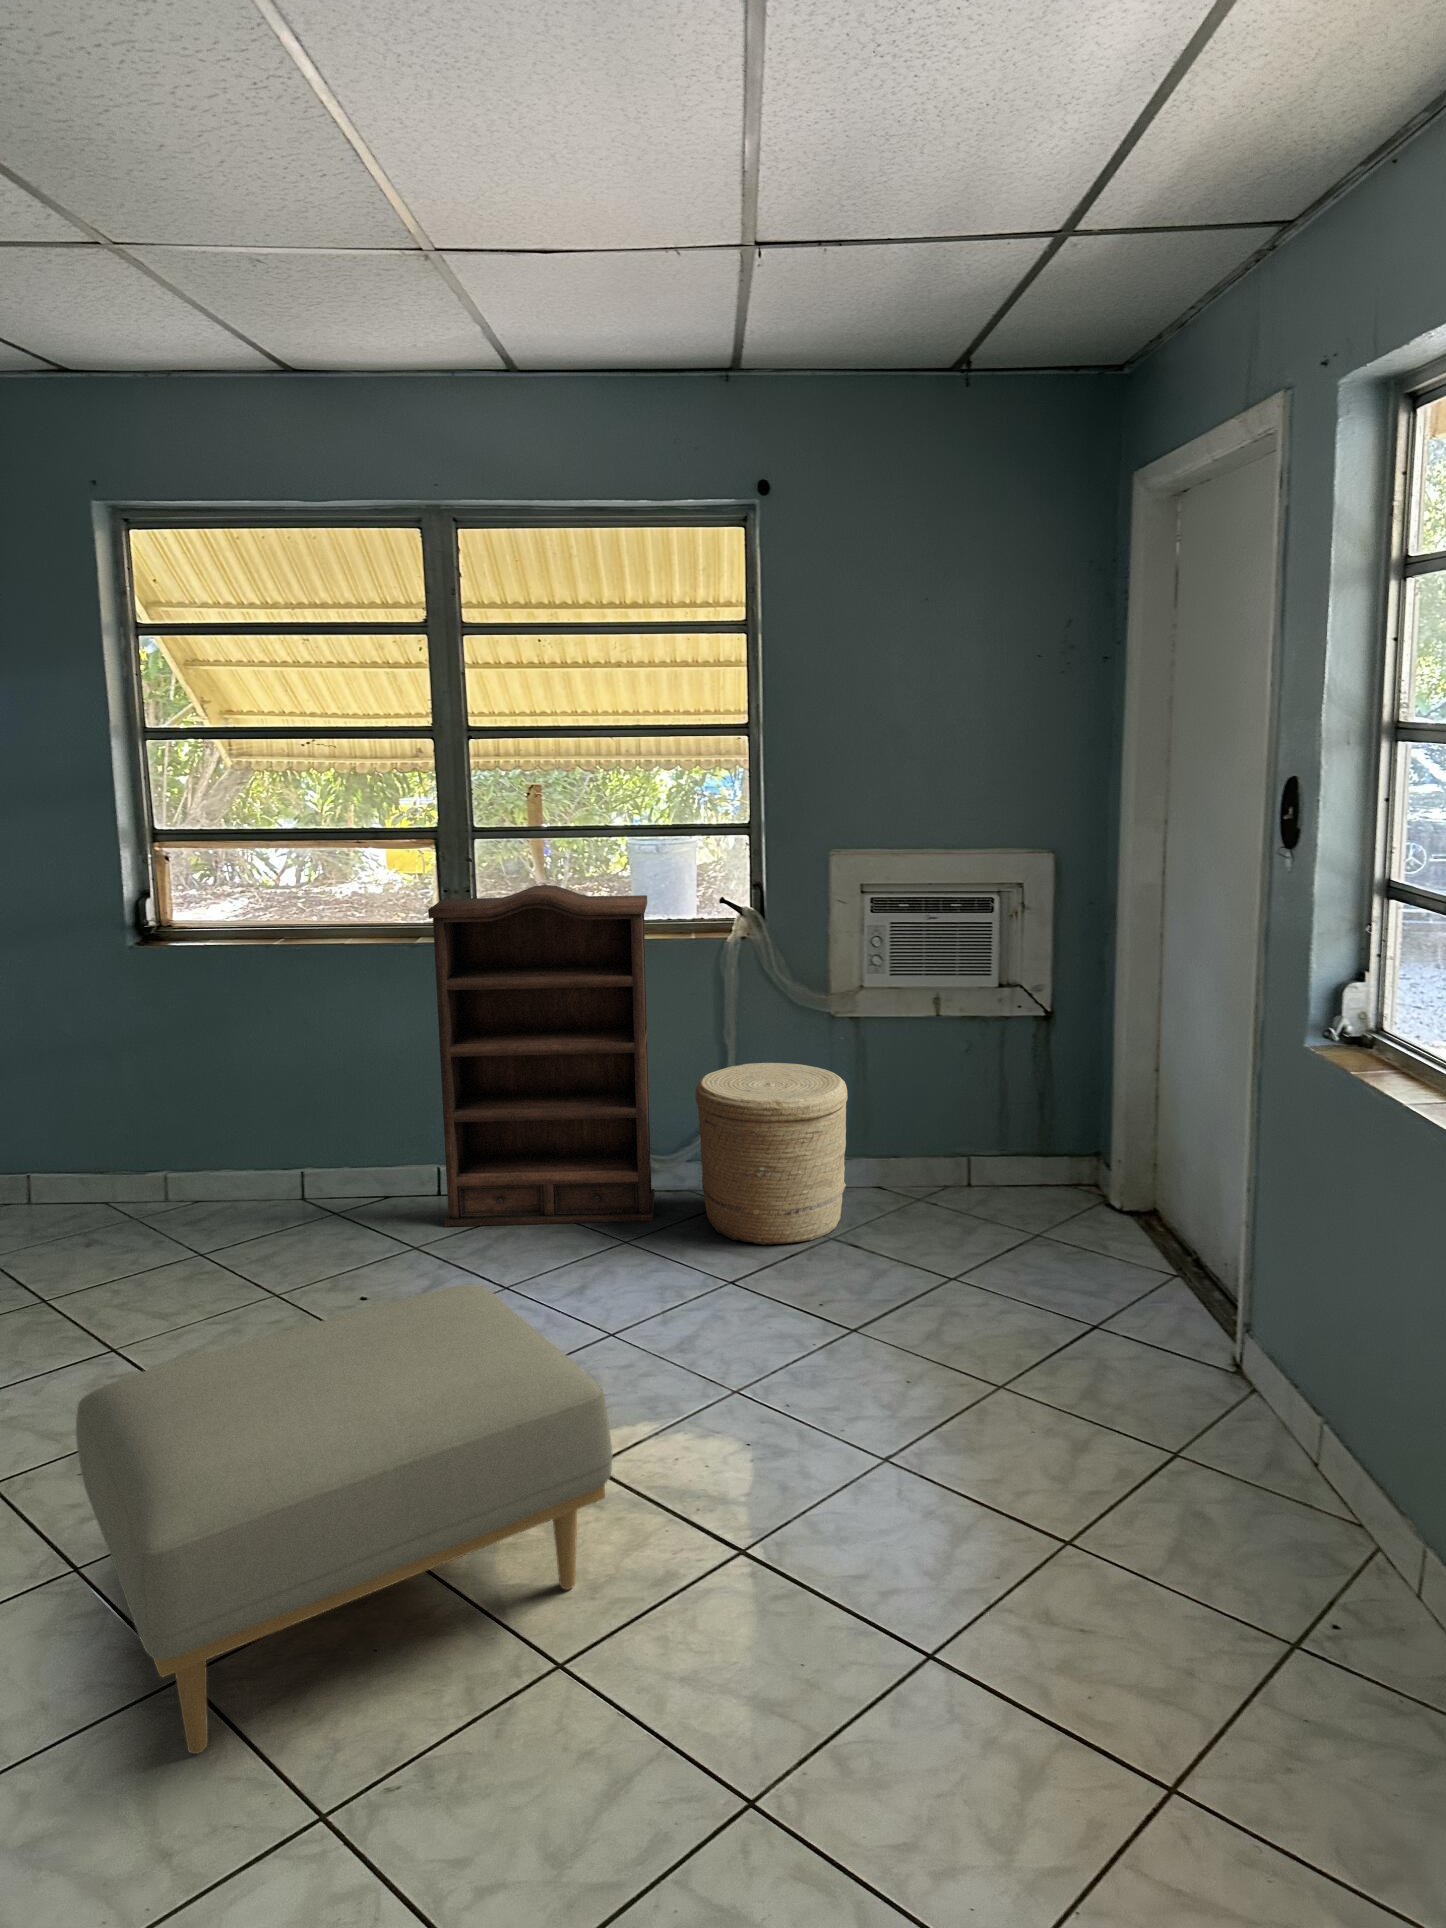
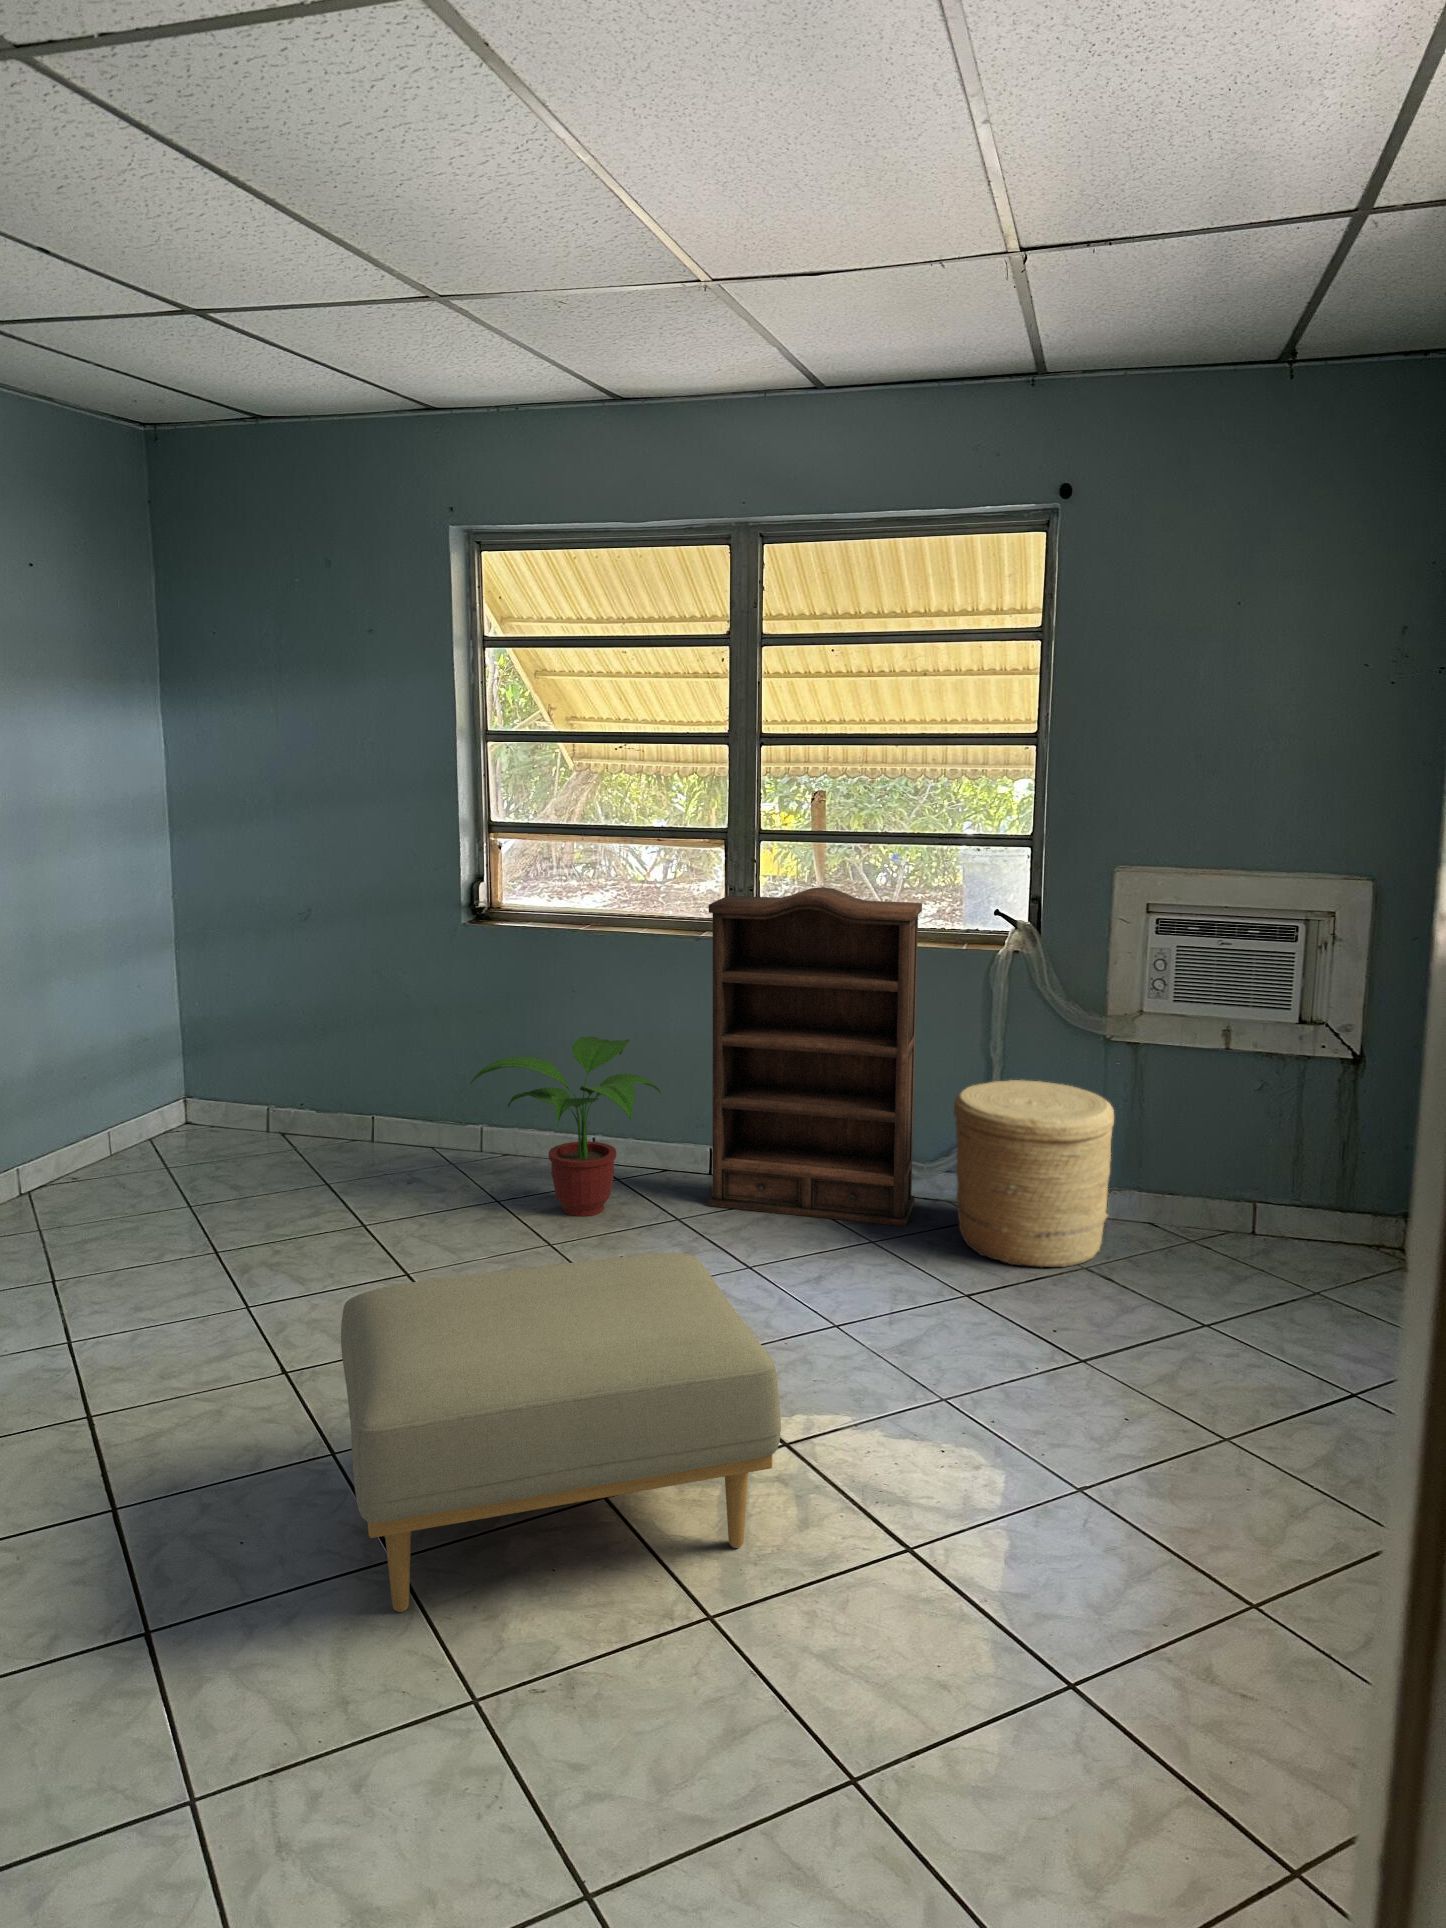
potted plant: none [163,1059,386,1257] -> present [470,1037,661,1216]

